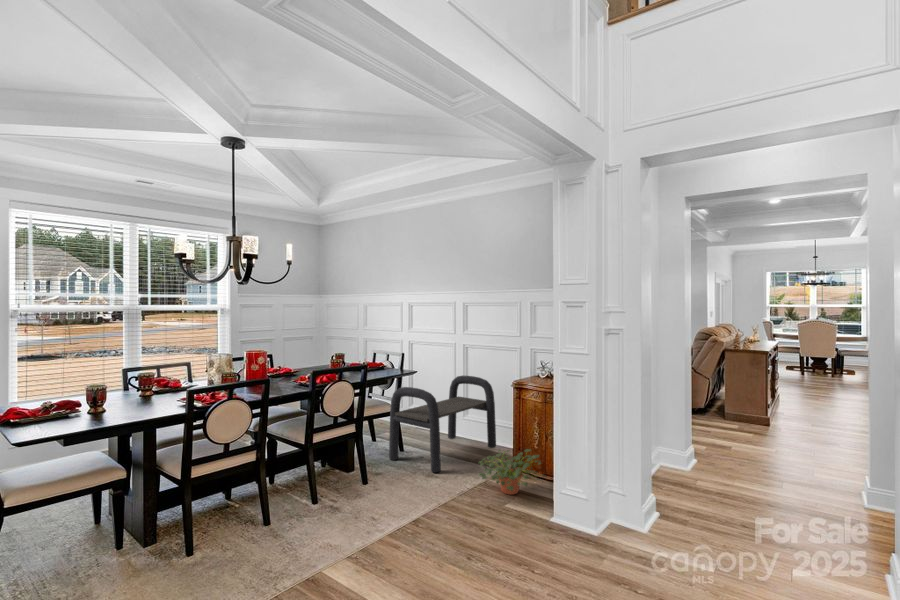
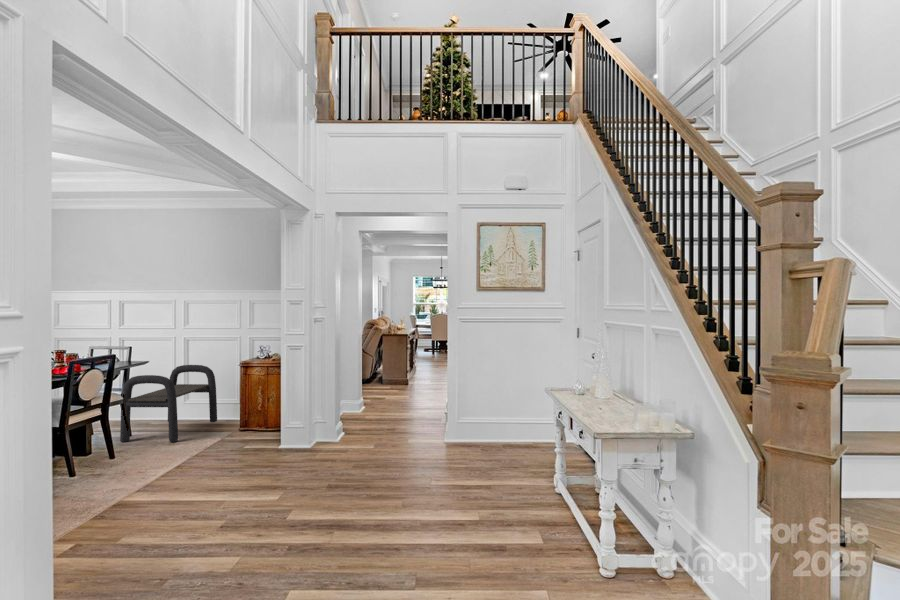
potted plant: present [479,449,541,495] -> none [216,410,271,443]

